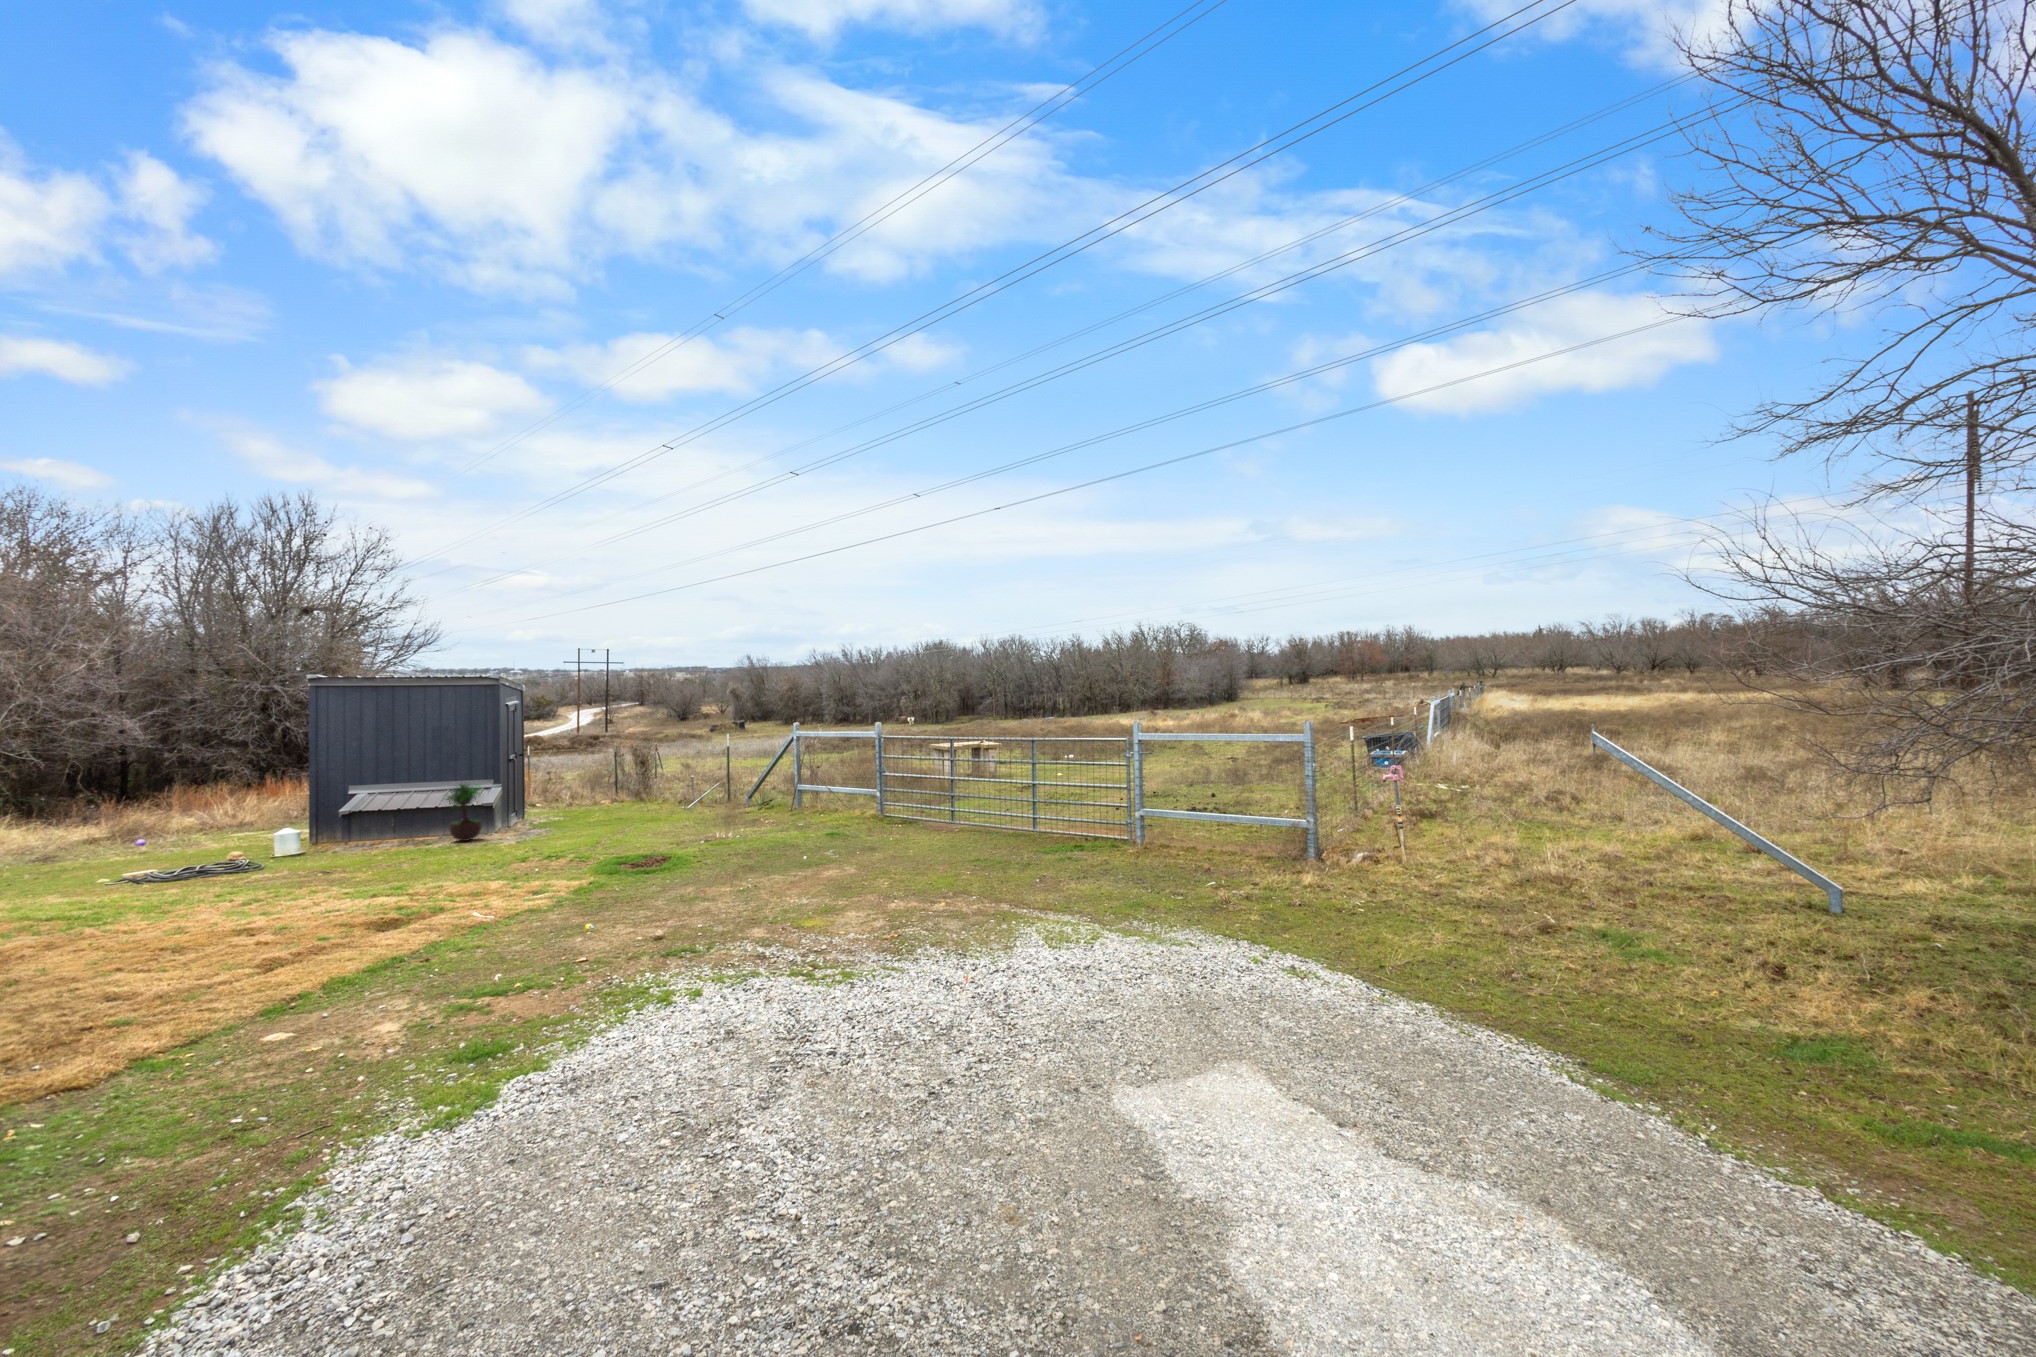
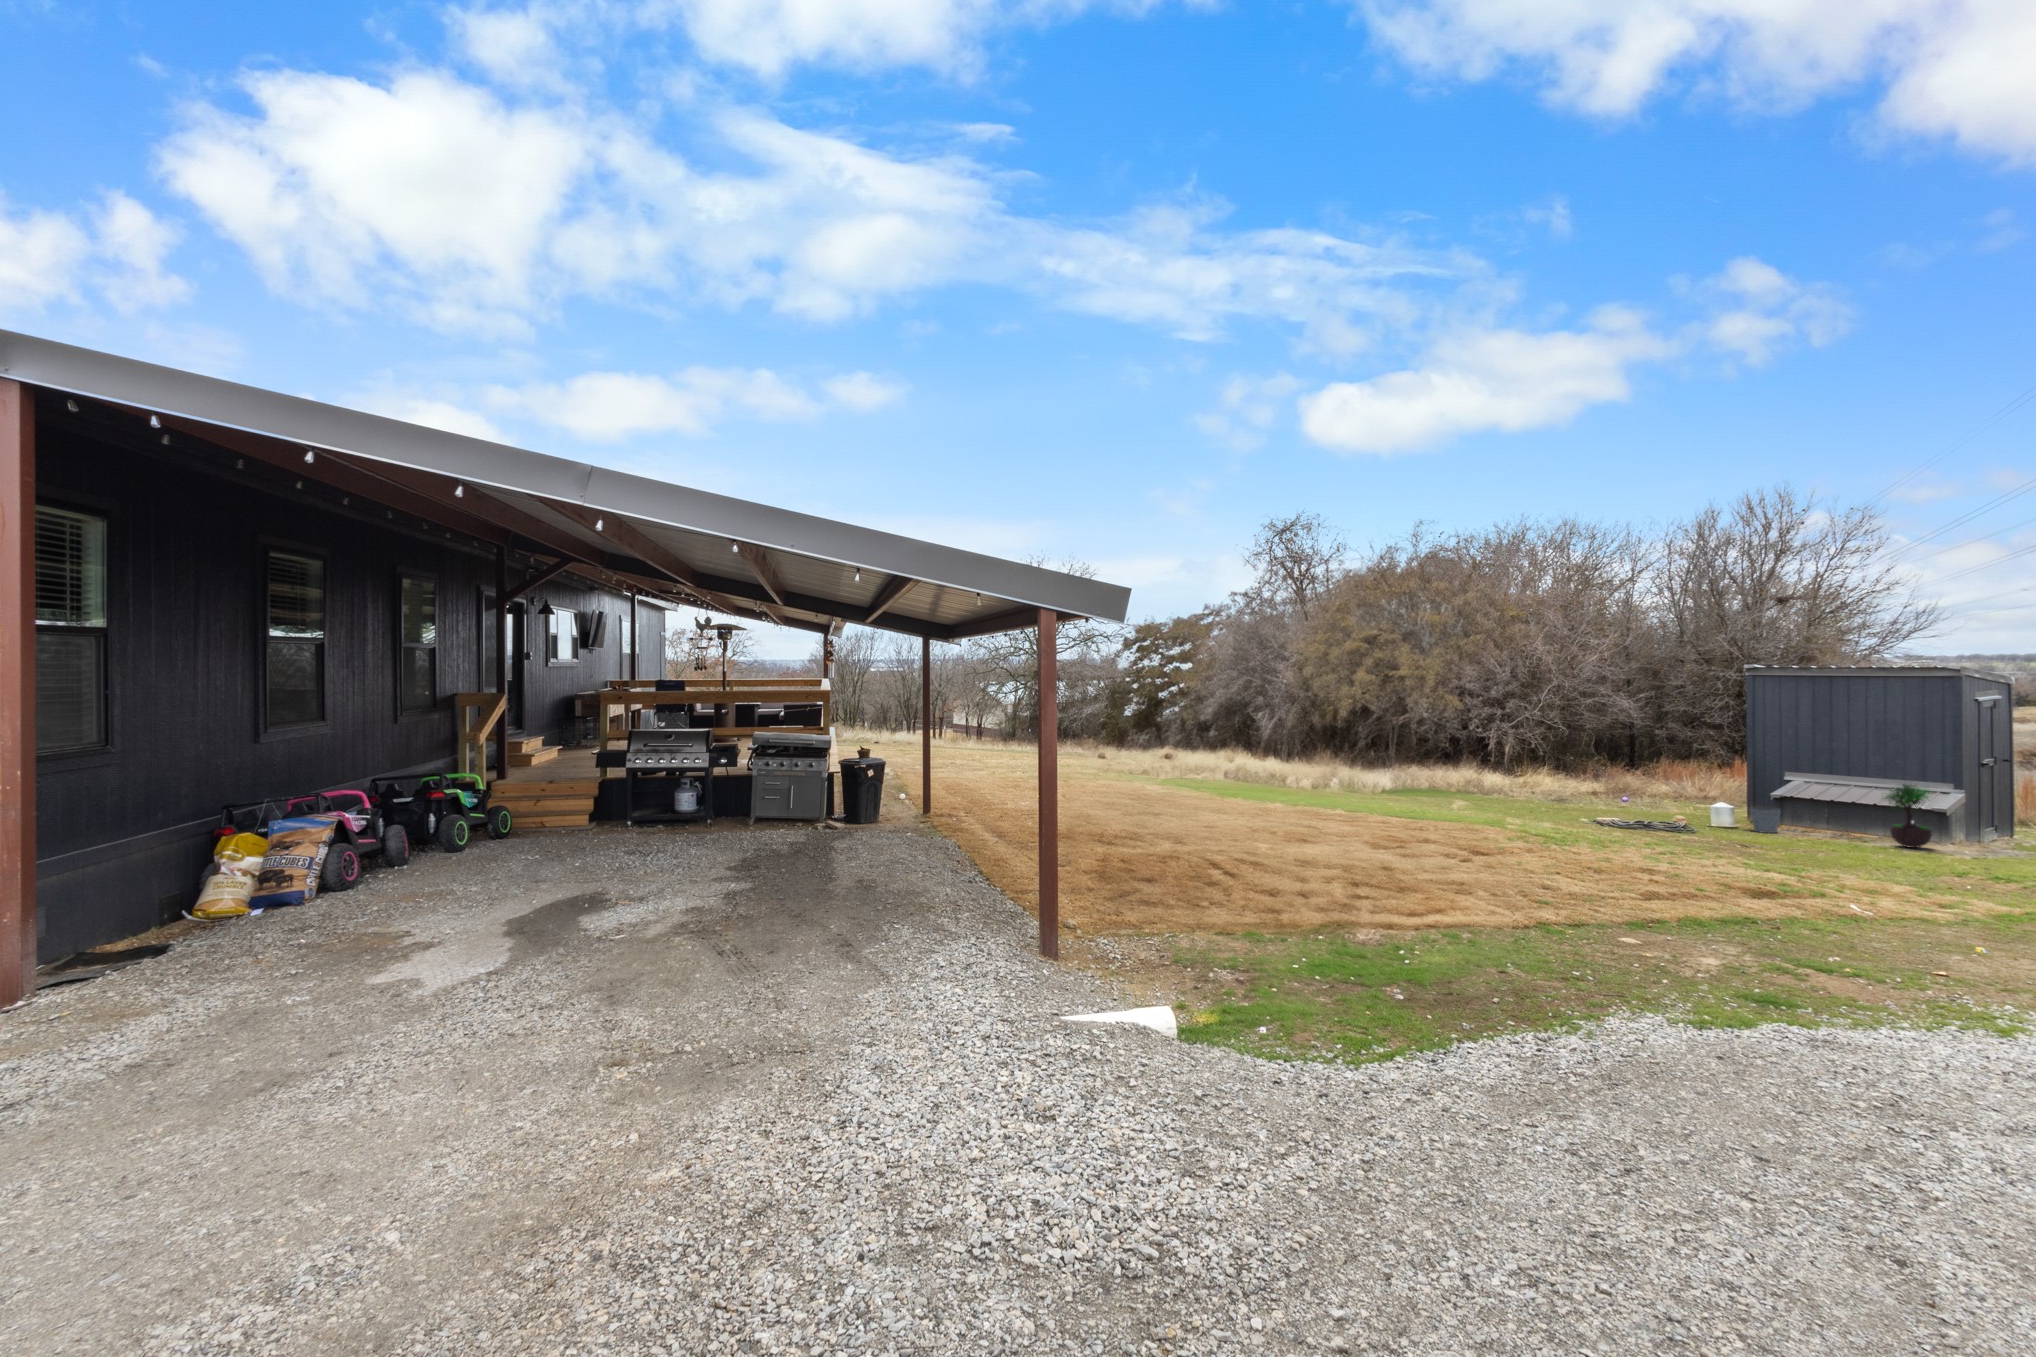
bucket: none [319,825,350,853] -> present [1751,807,1780,833]

